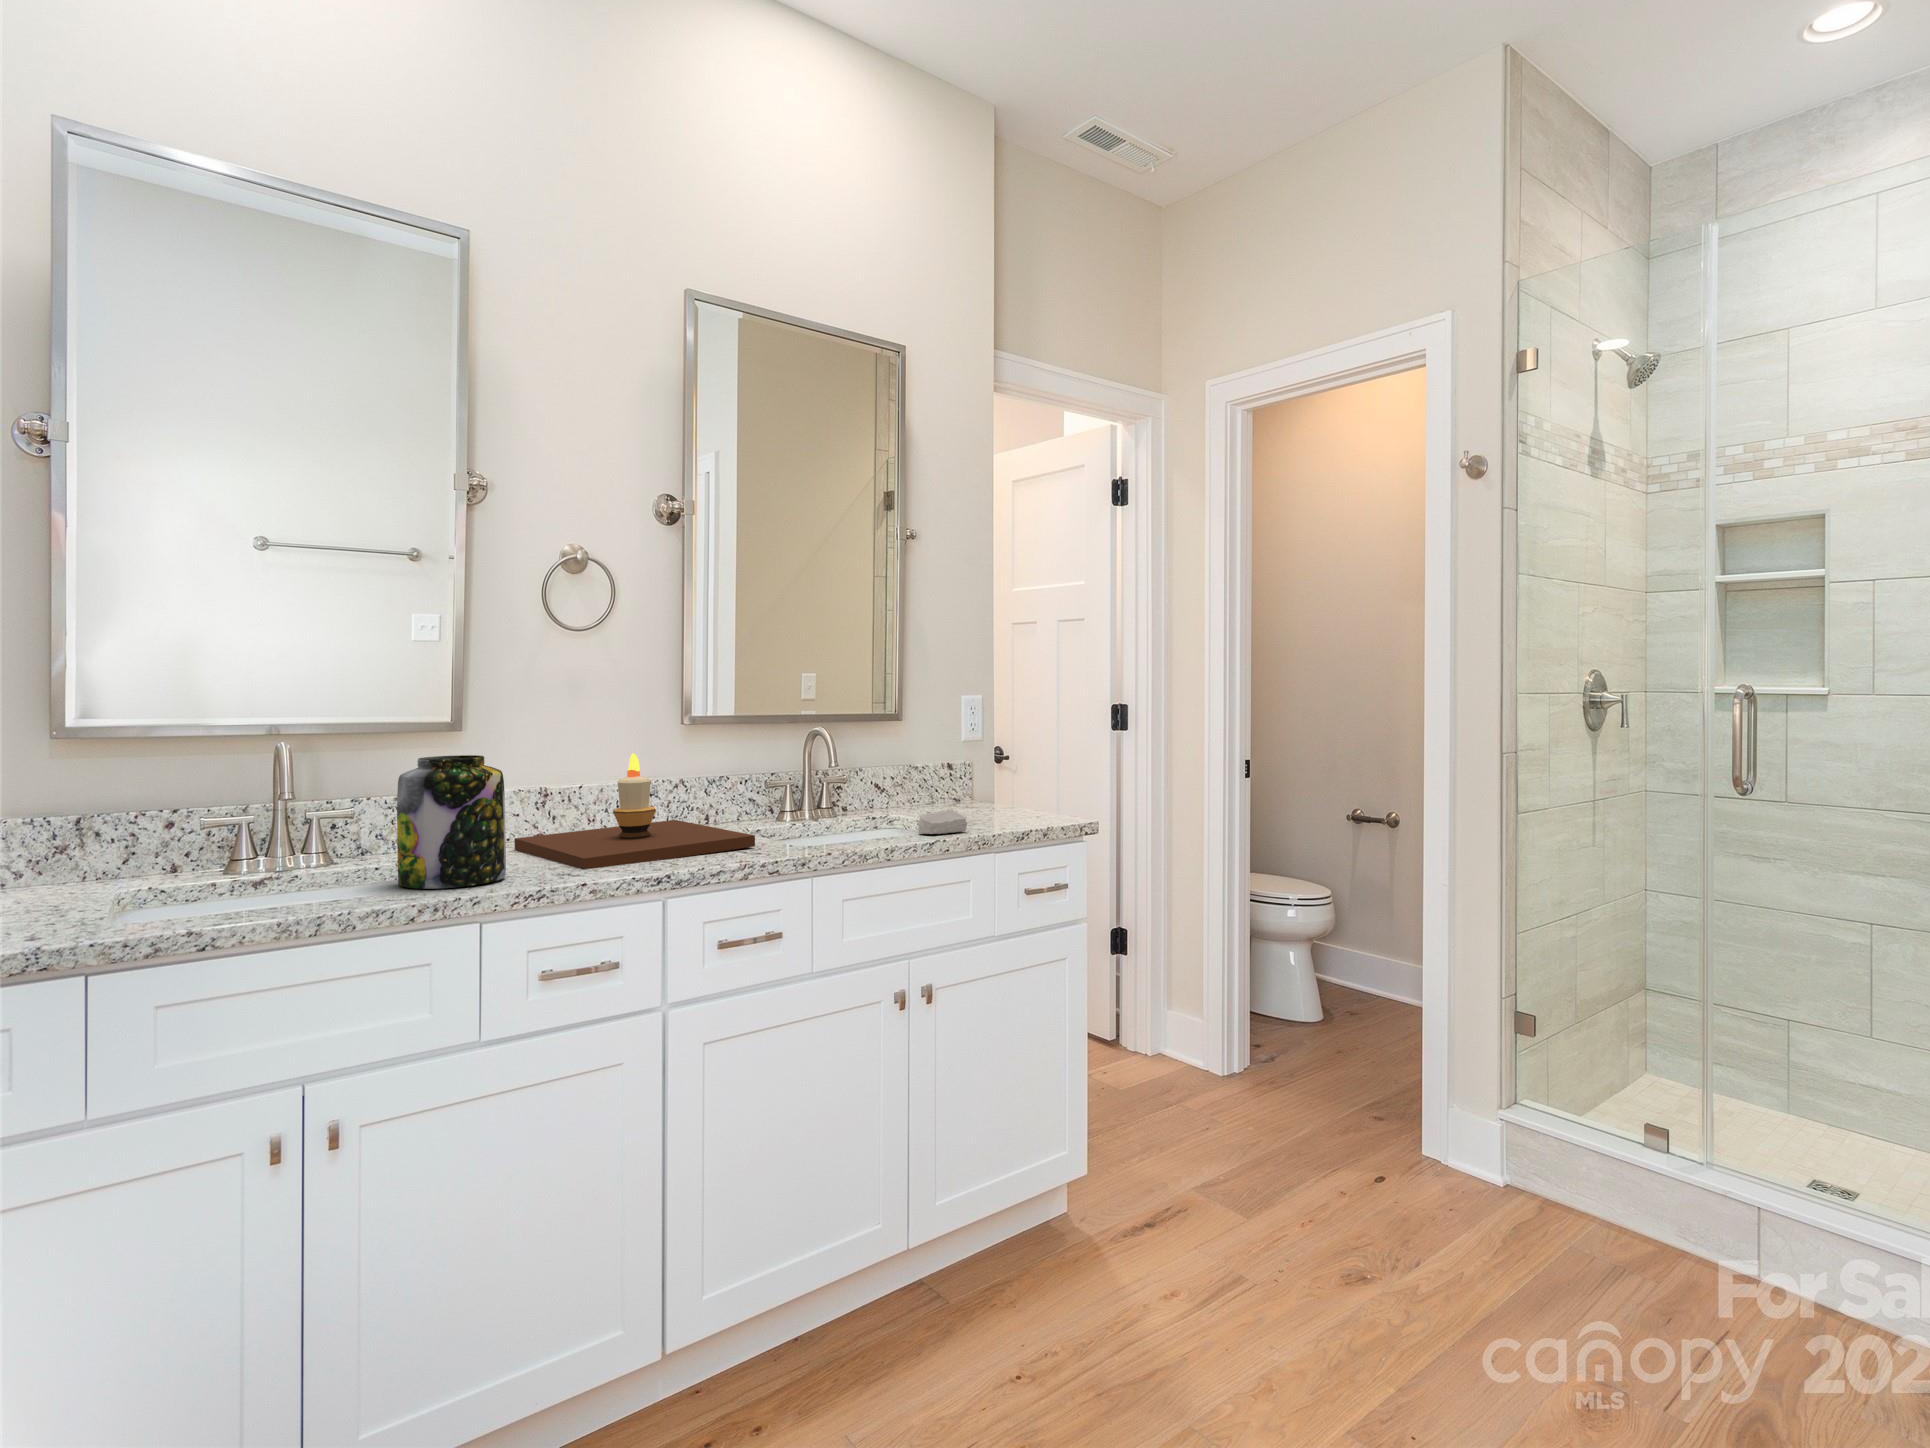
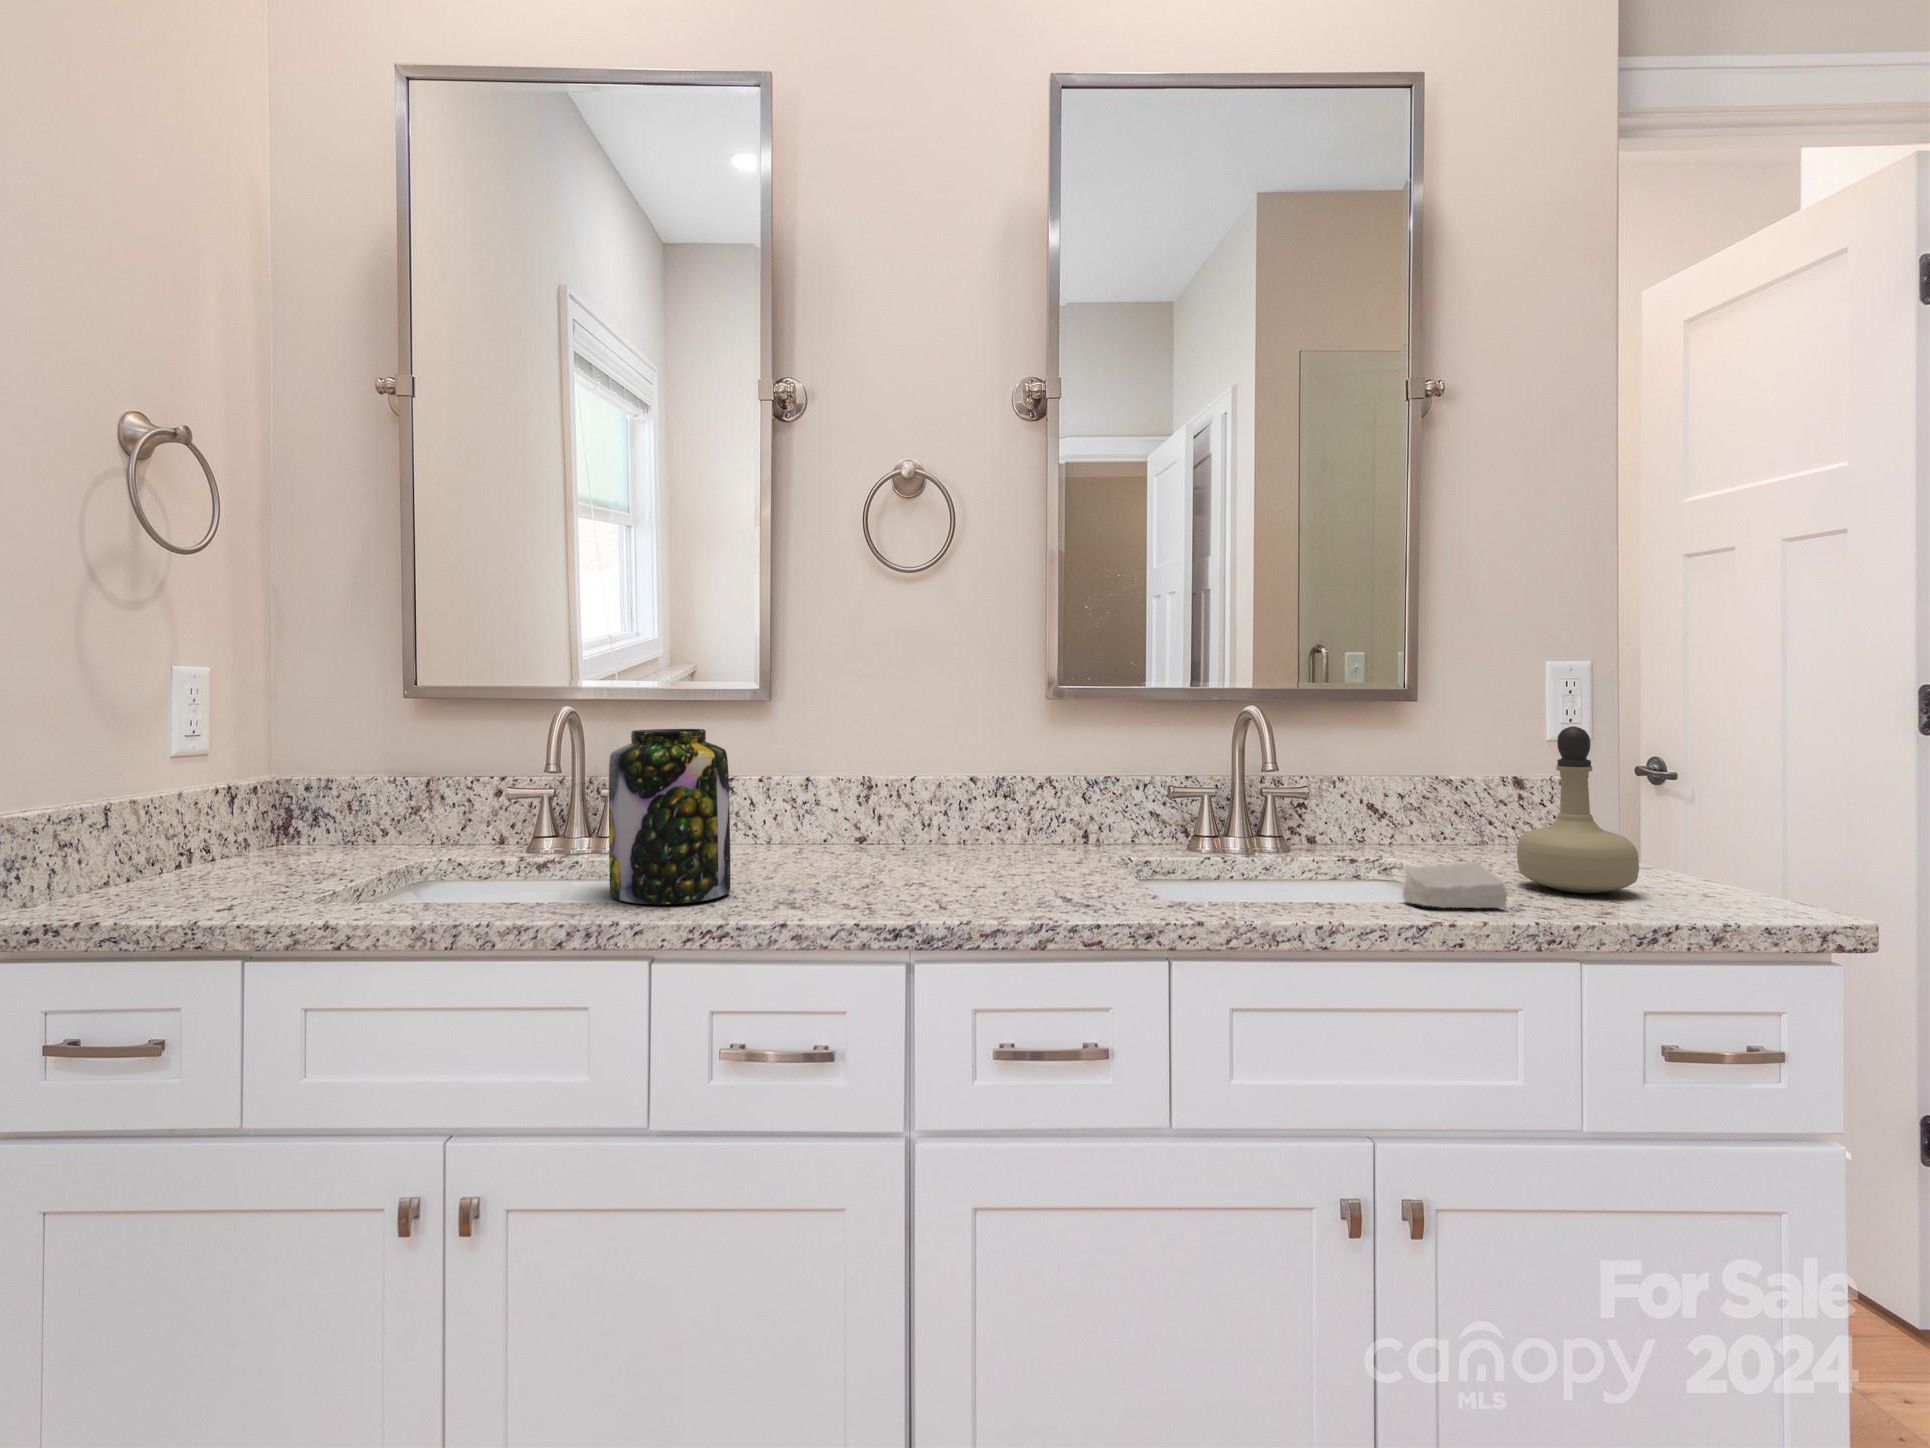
perfume bottle: none [964,733,1018,822] -> present [1517,726,1639,893]
candle: present [514,753,755,869] -> none [829,737,1100,900]

